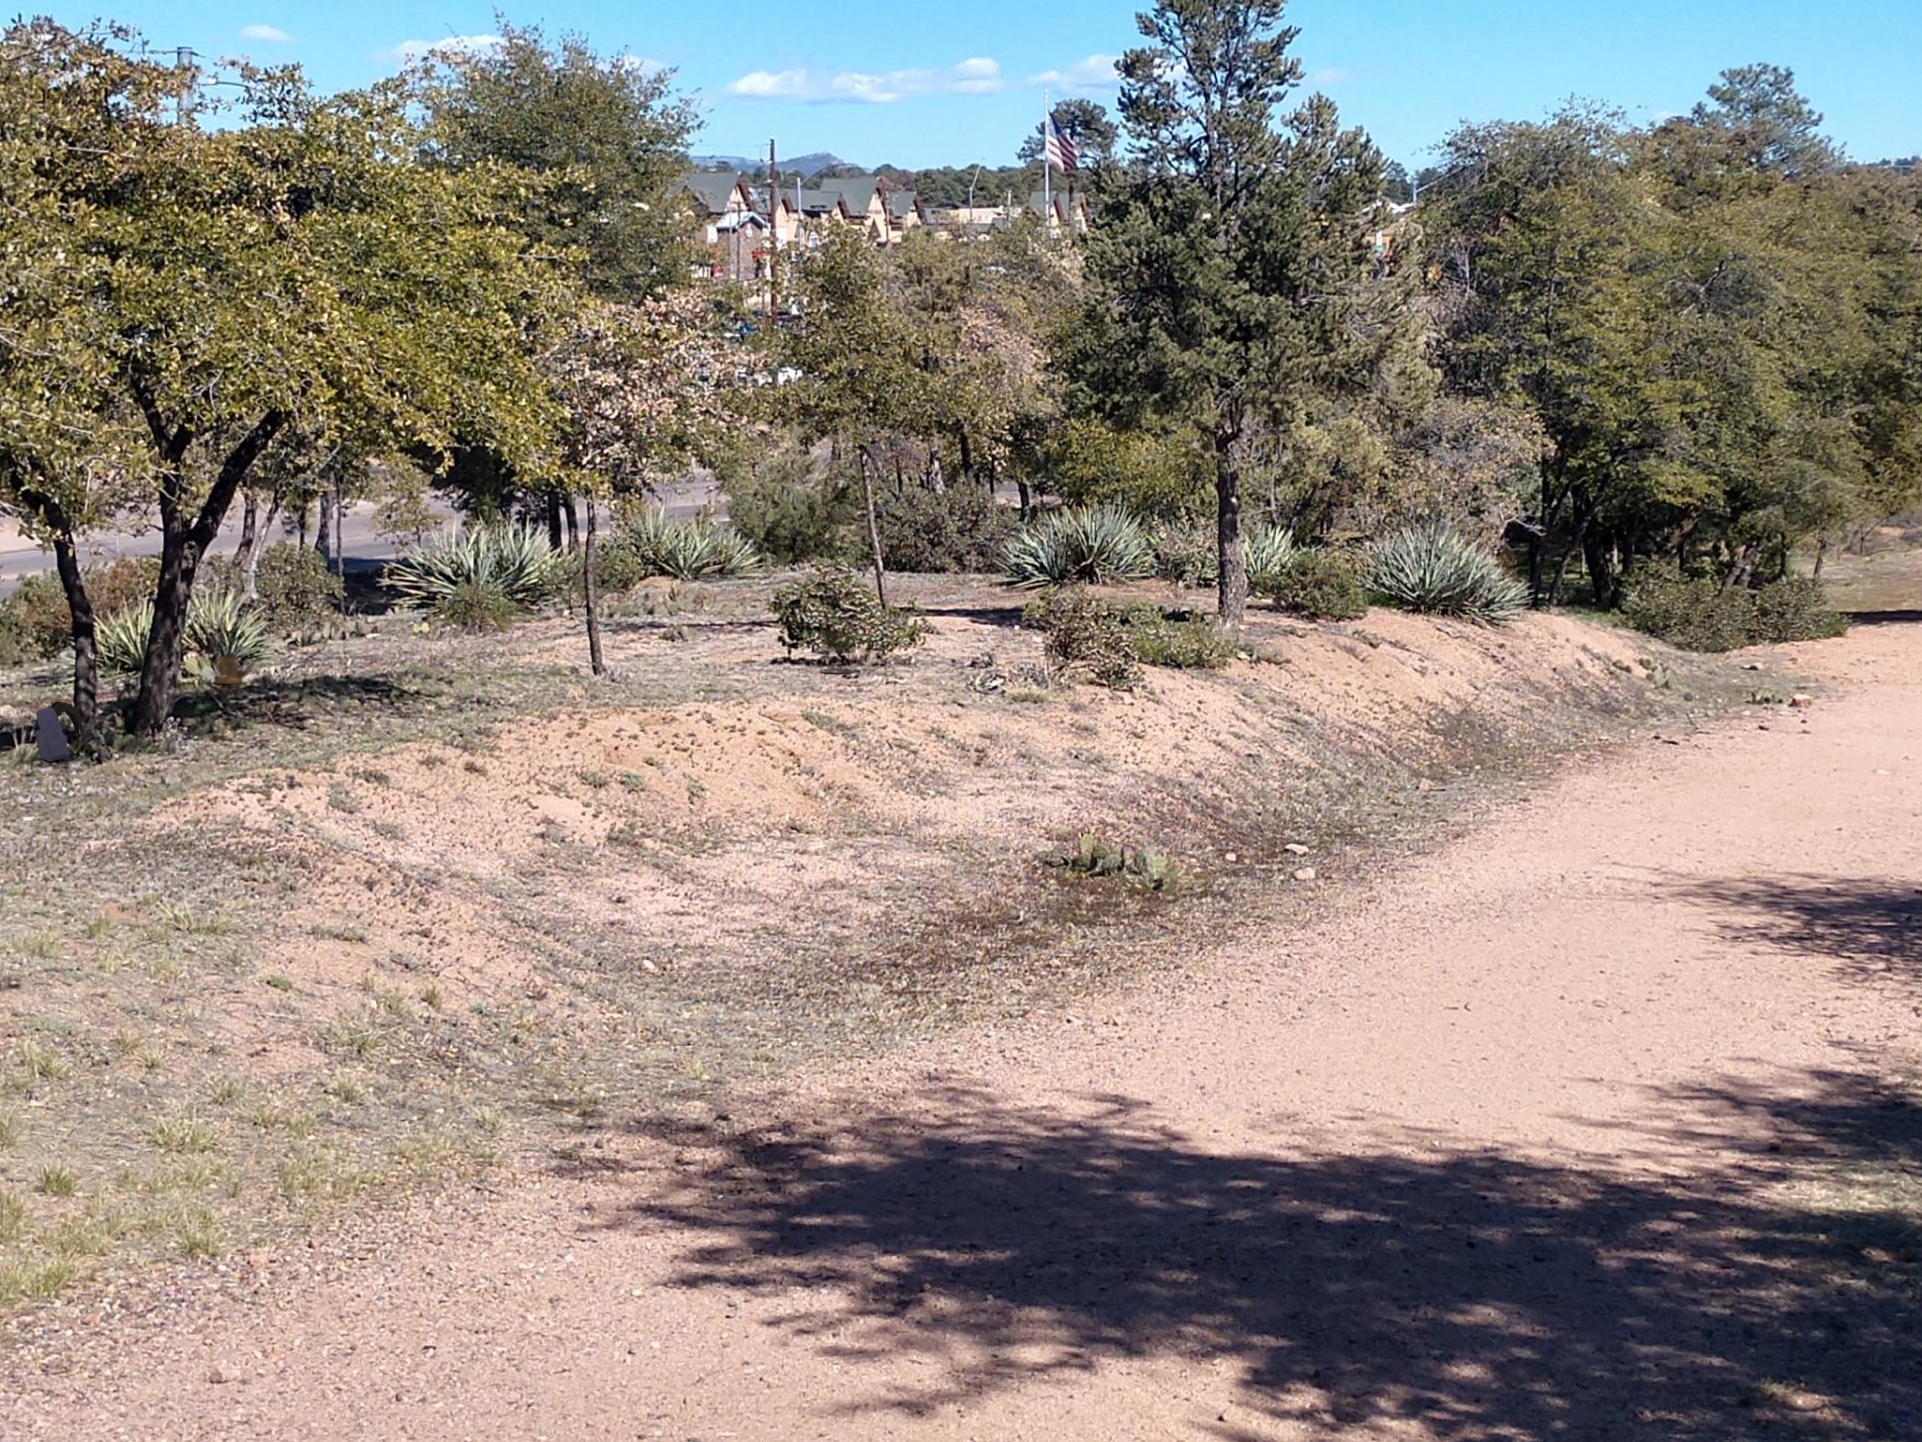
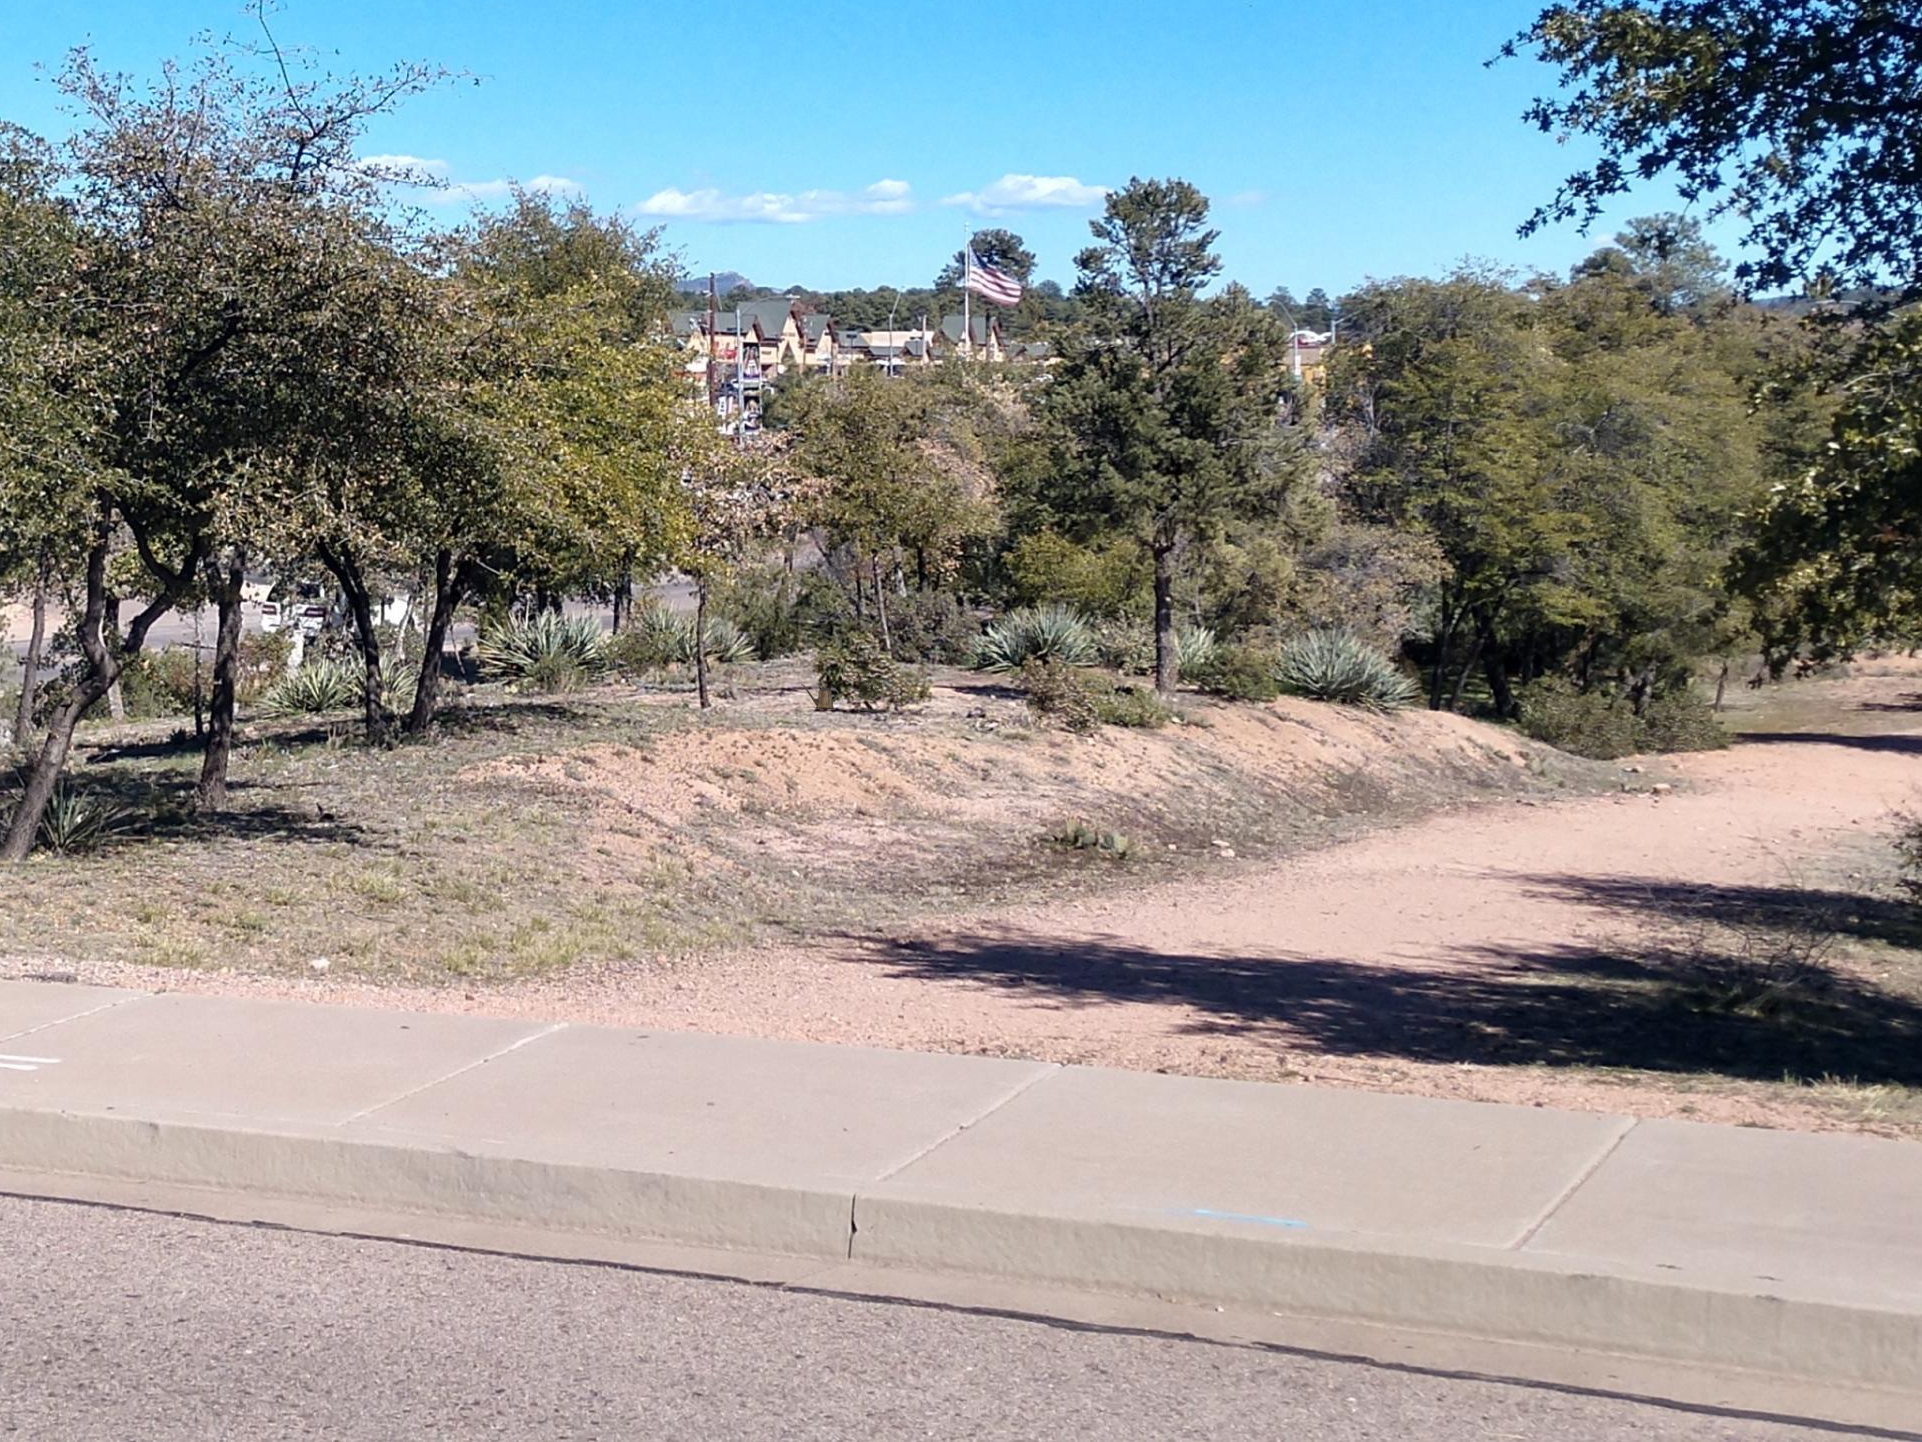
watering can: present [214,651,265,684] -> present [801,684,838,708]
backpack: present [35,701,85,762] -> none [395,688,424,727]

